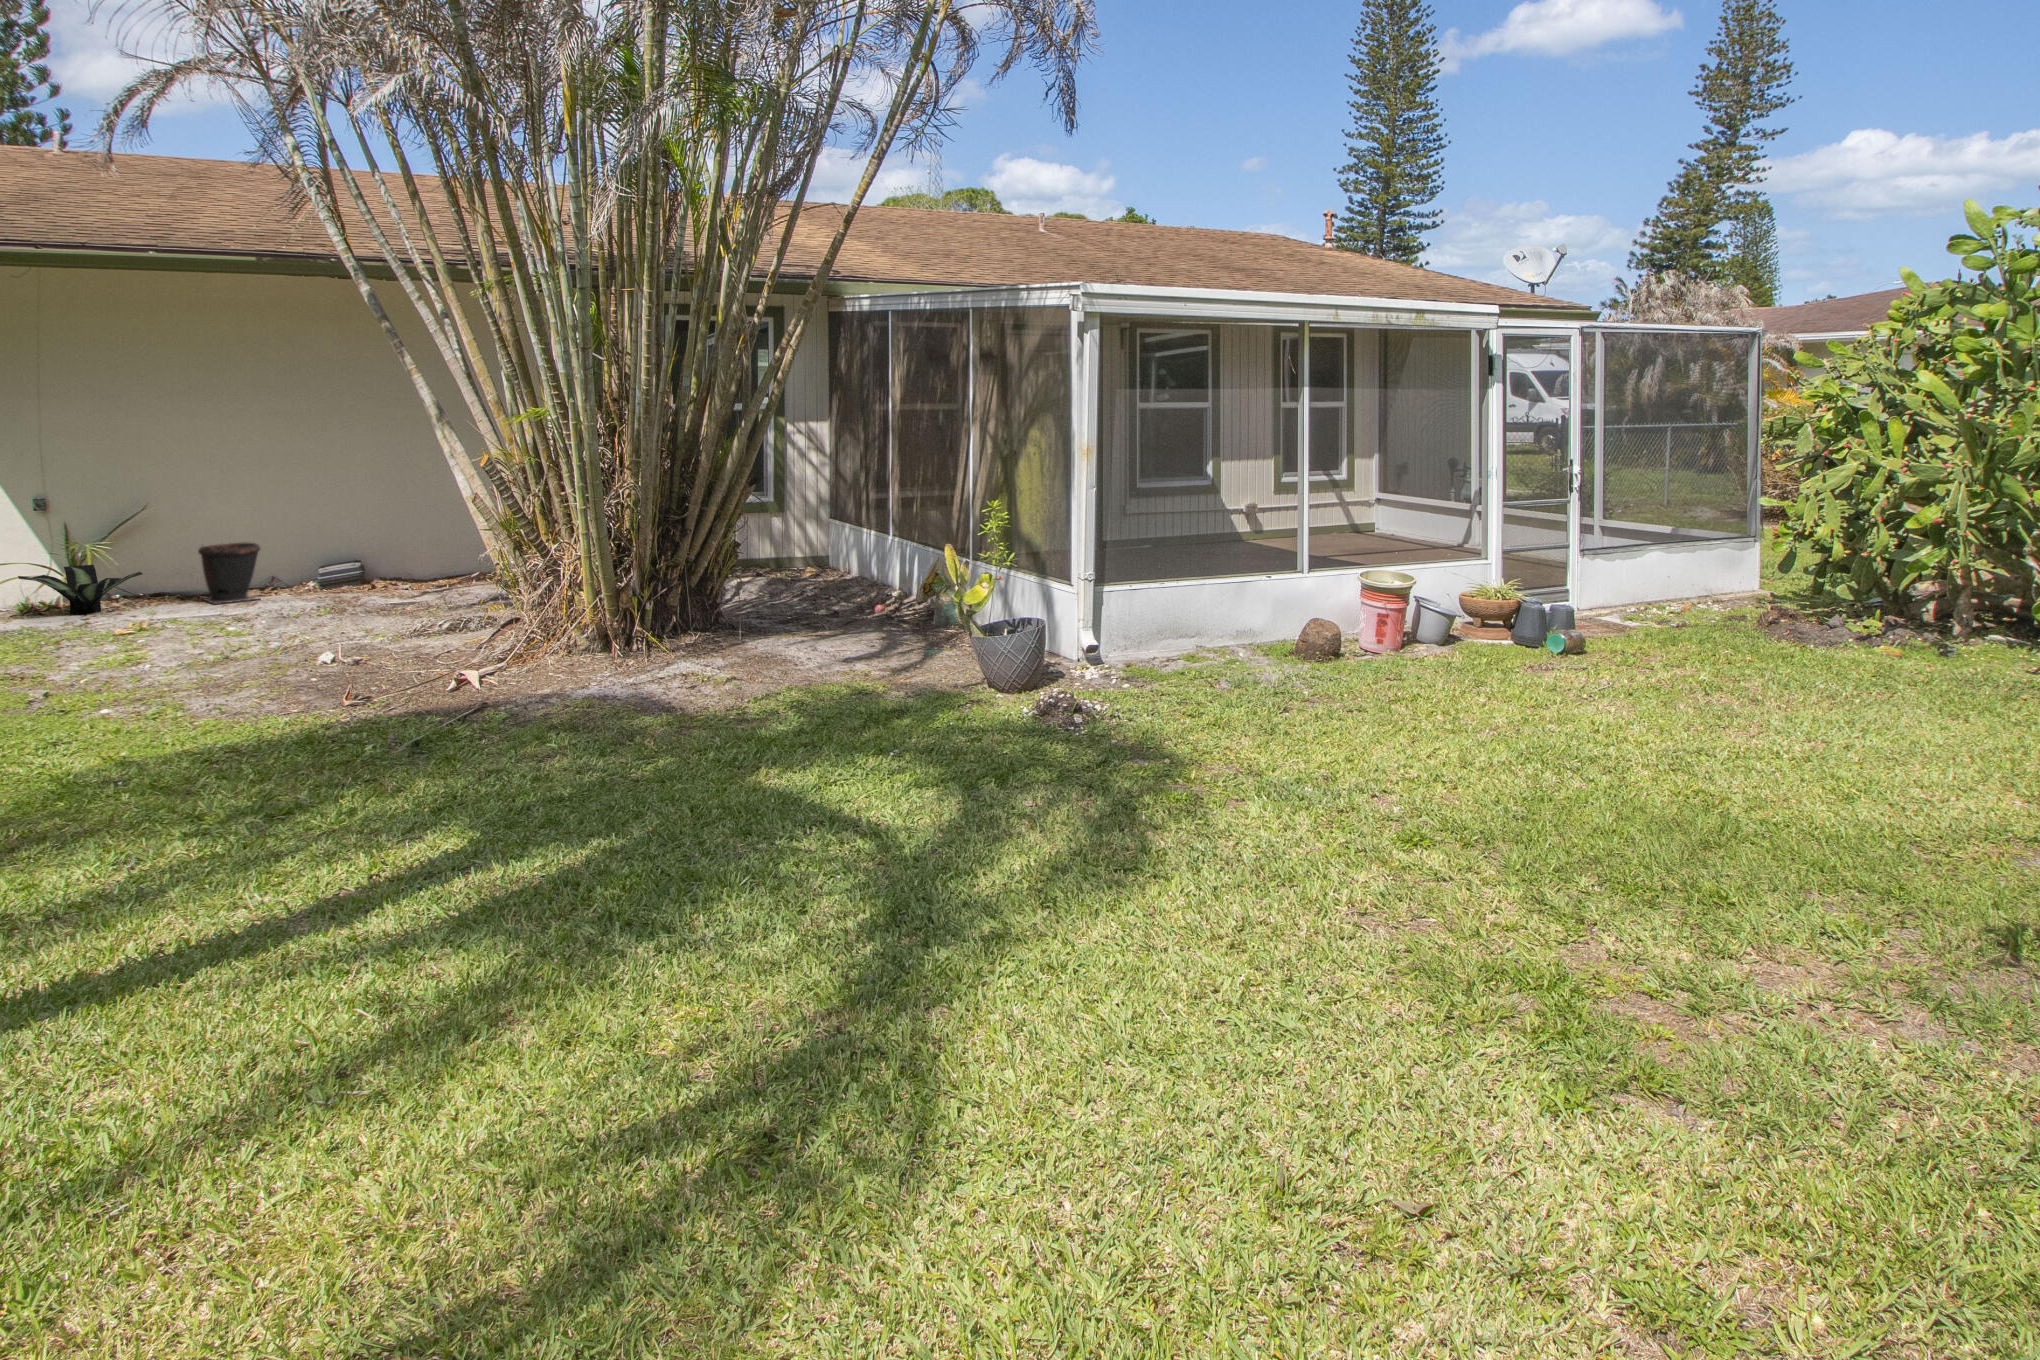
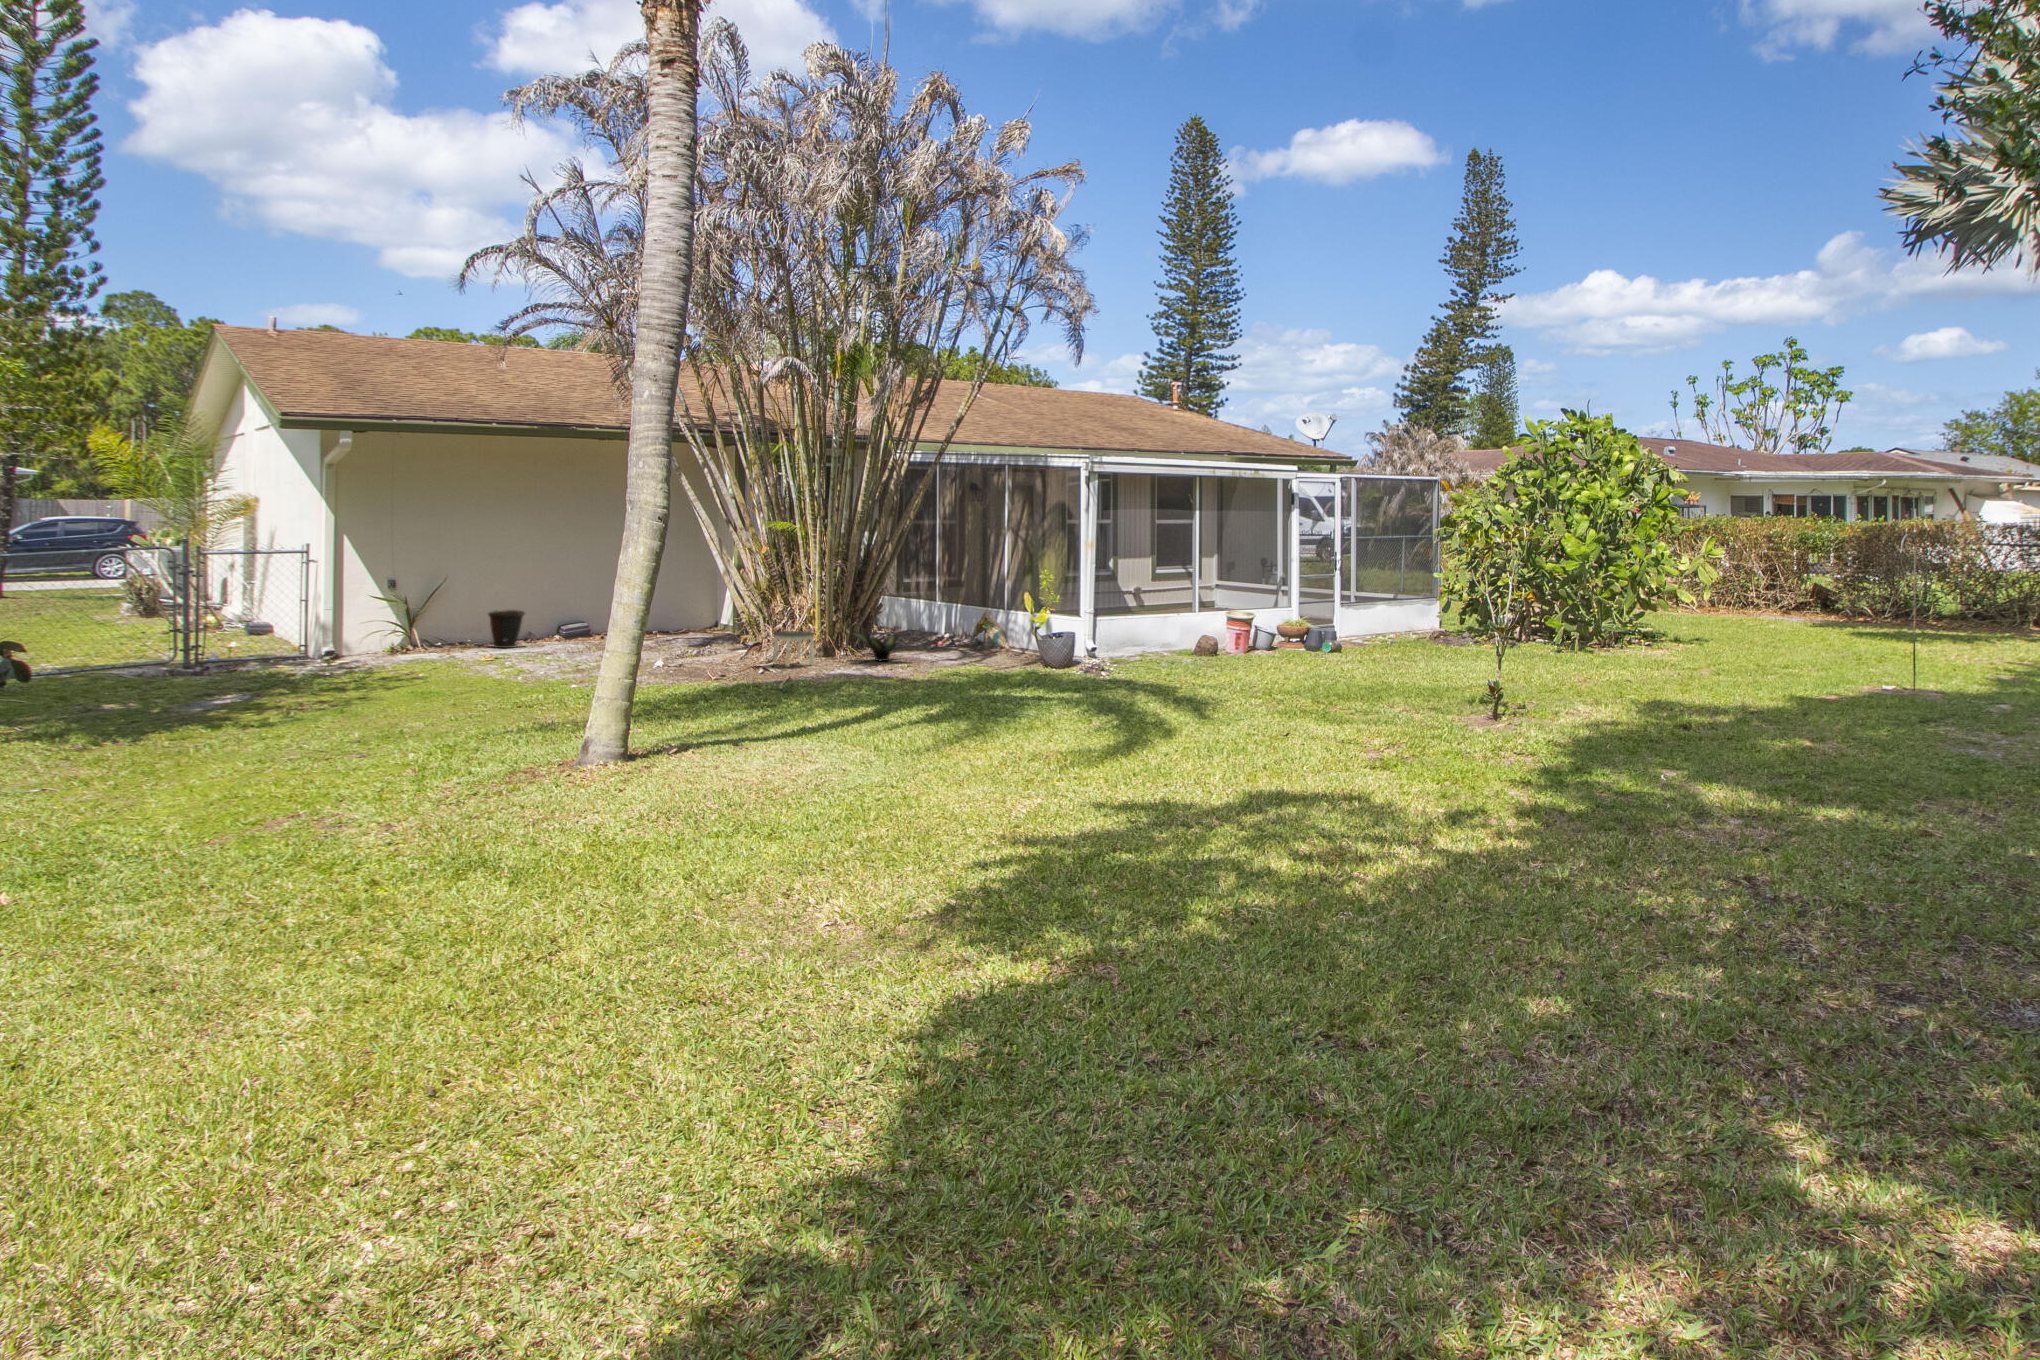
potted plant: present [18,565,142,615] -> present [852,632,899,661]
round table: none [496,604,578,677] -> present [773,631,815,667]

